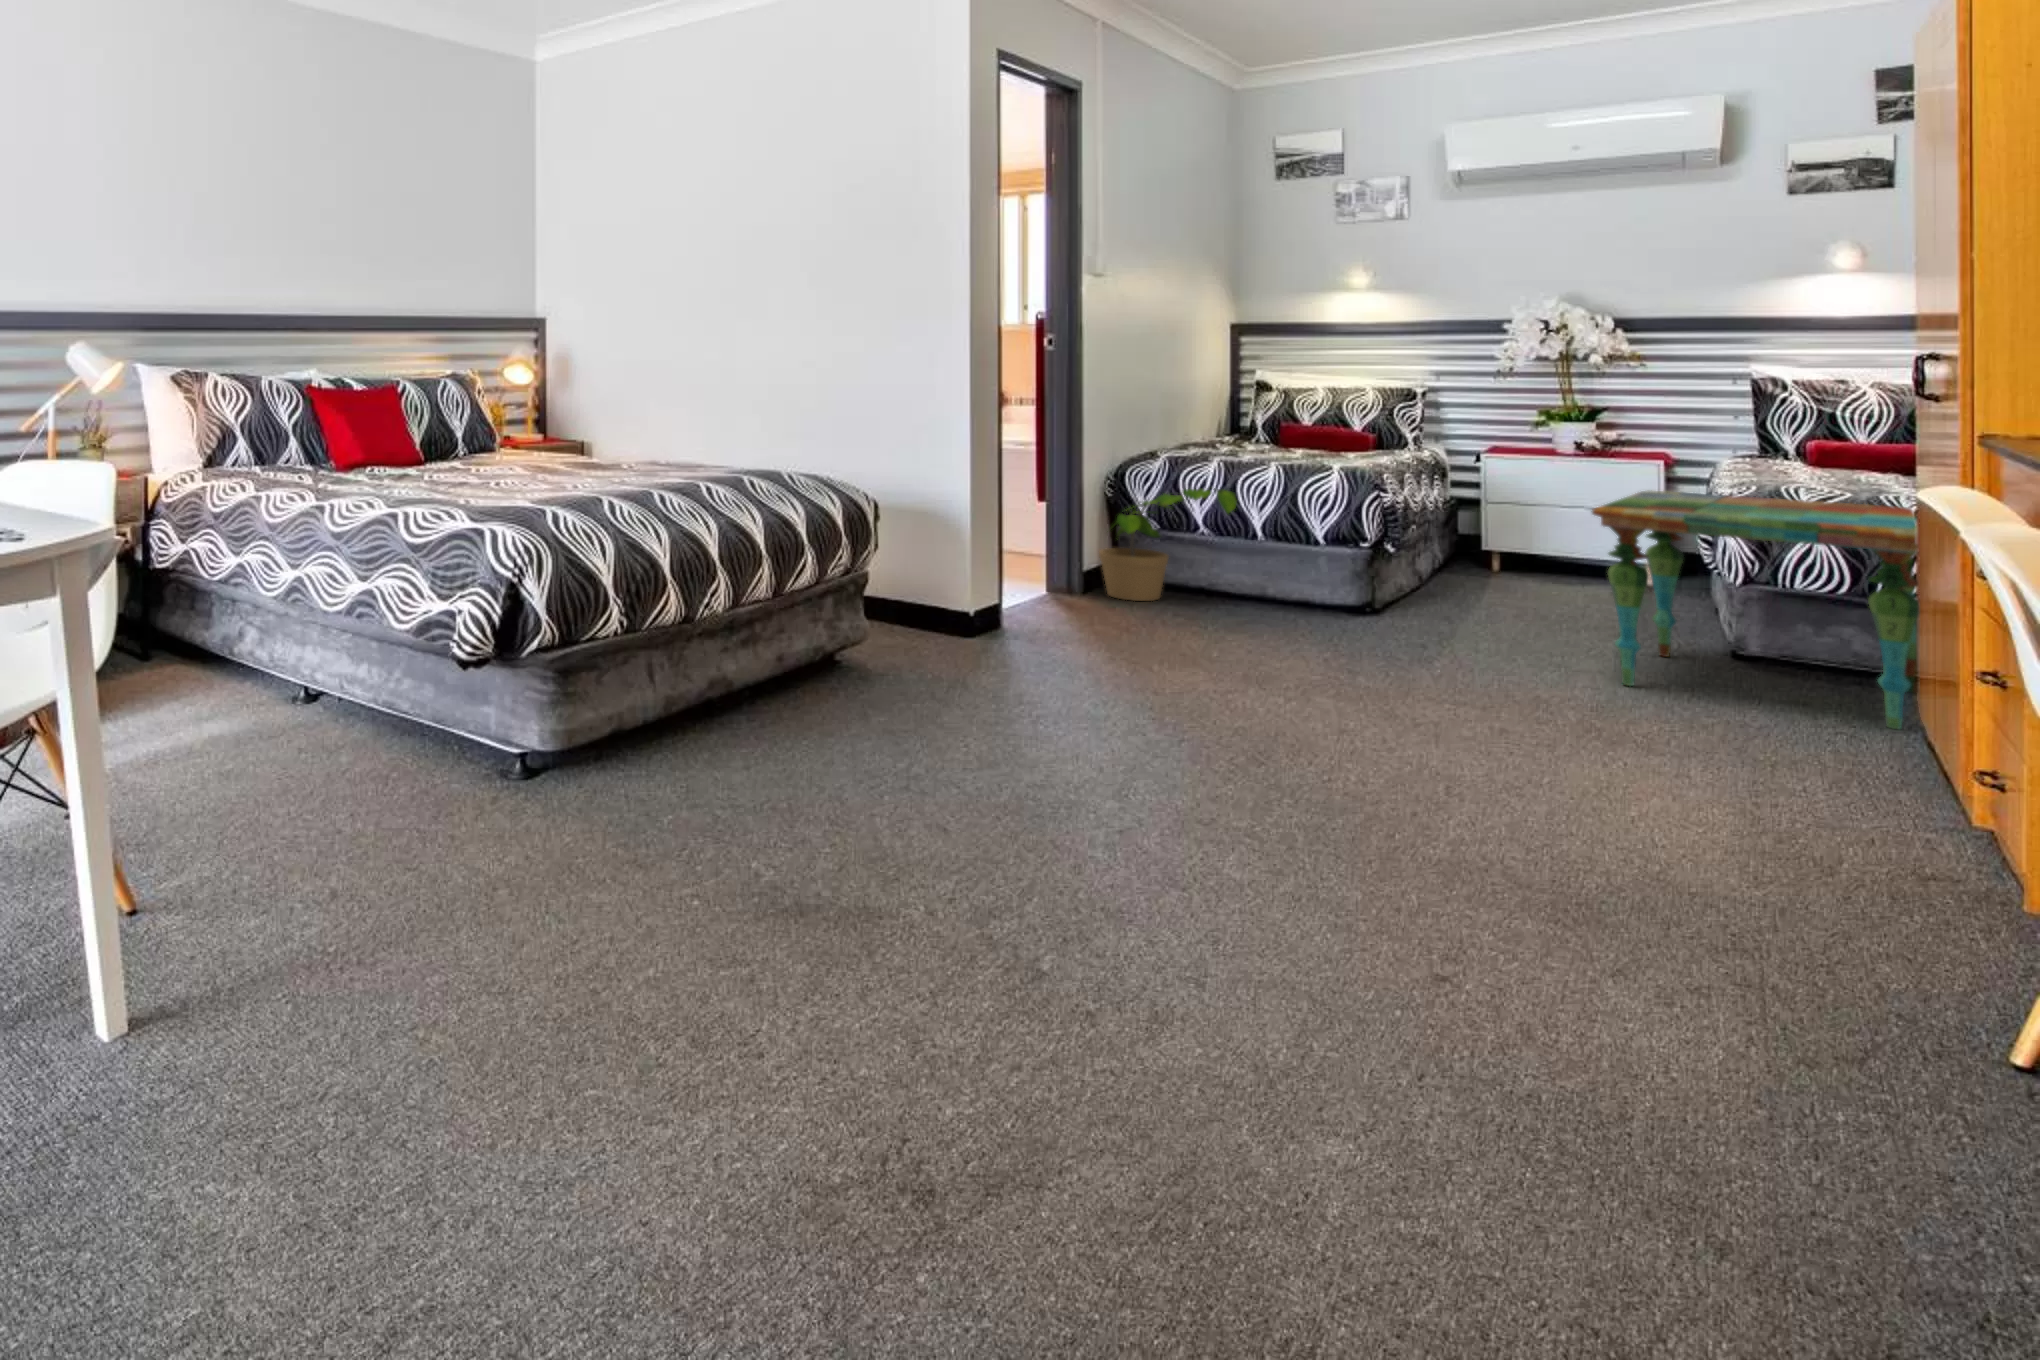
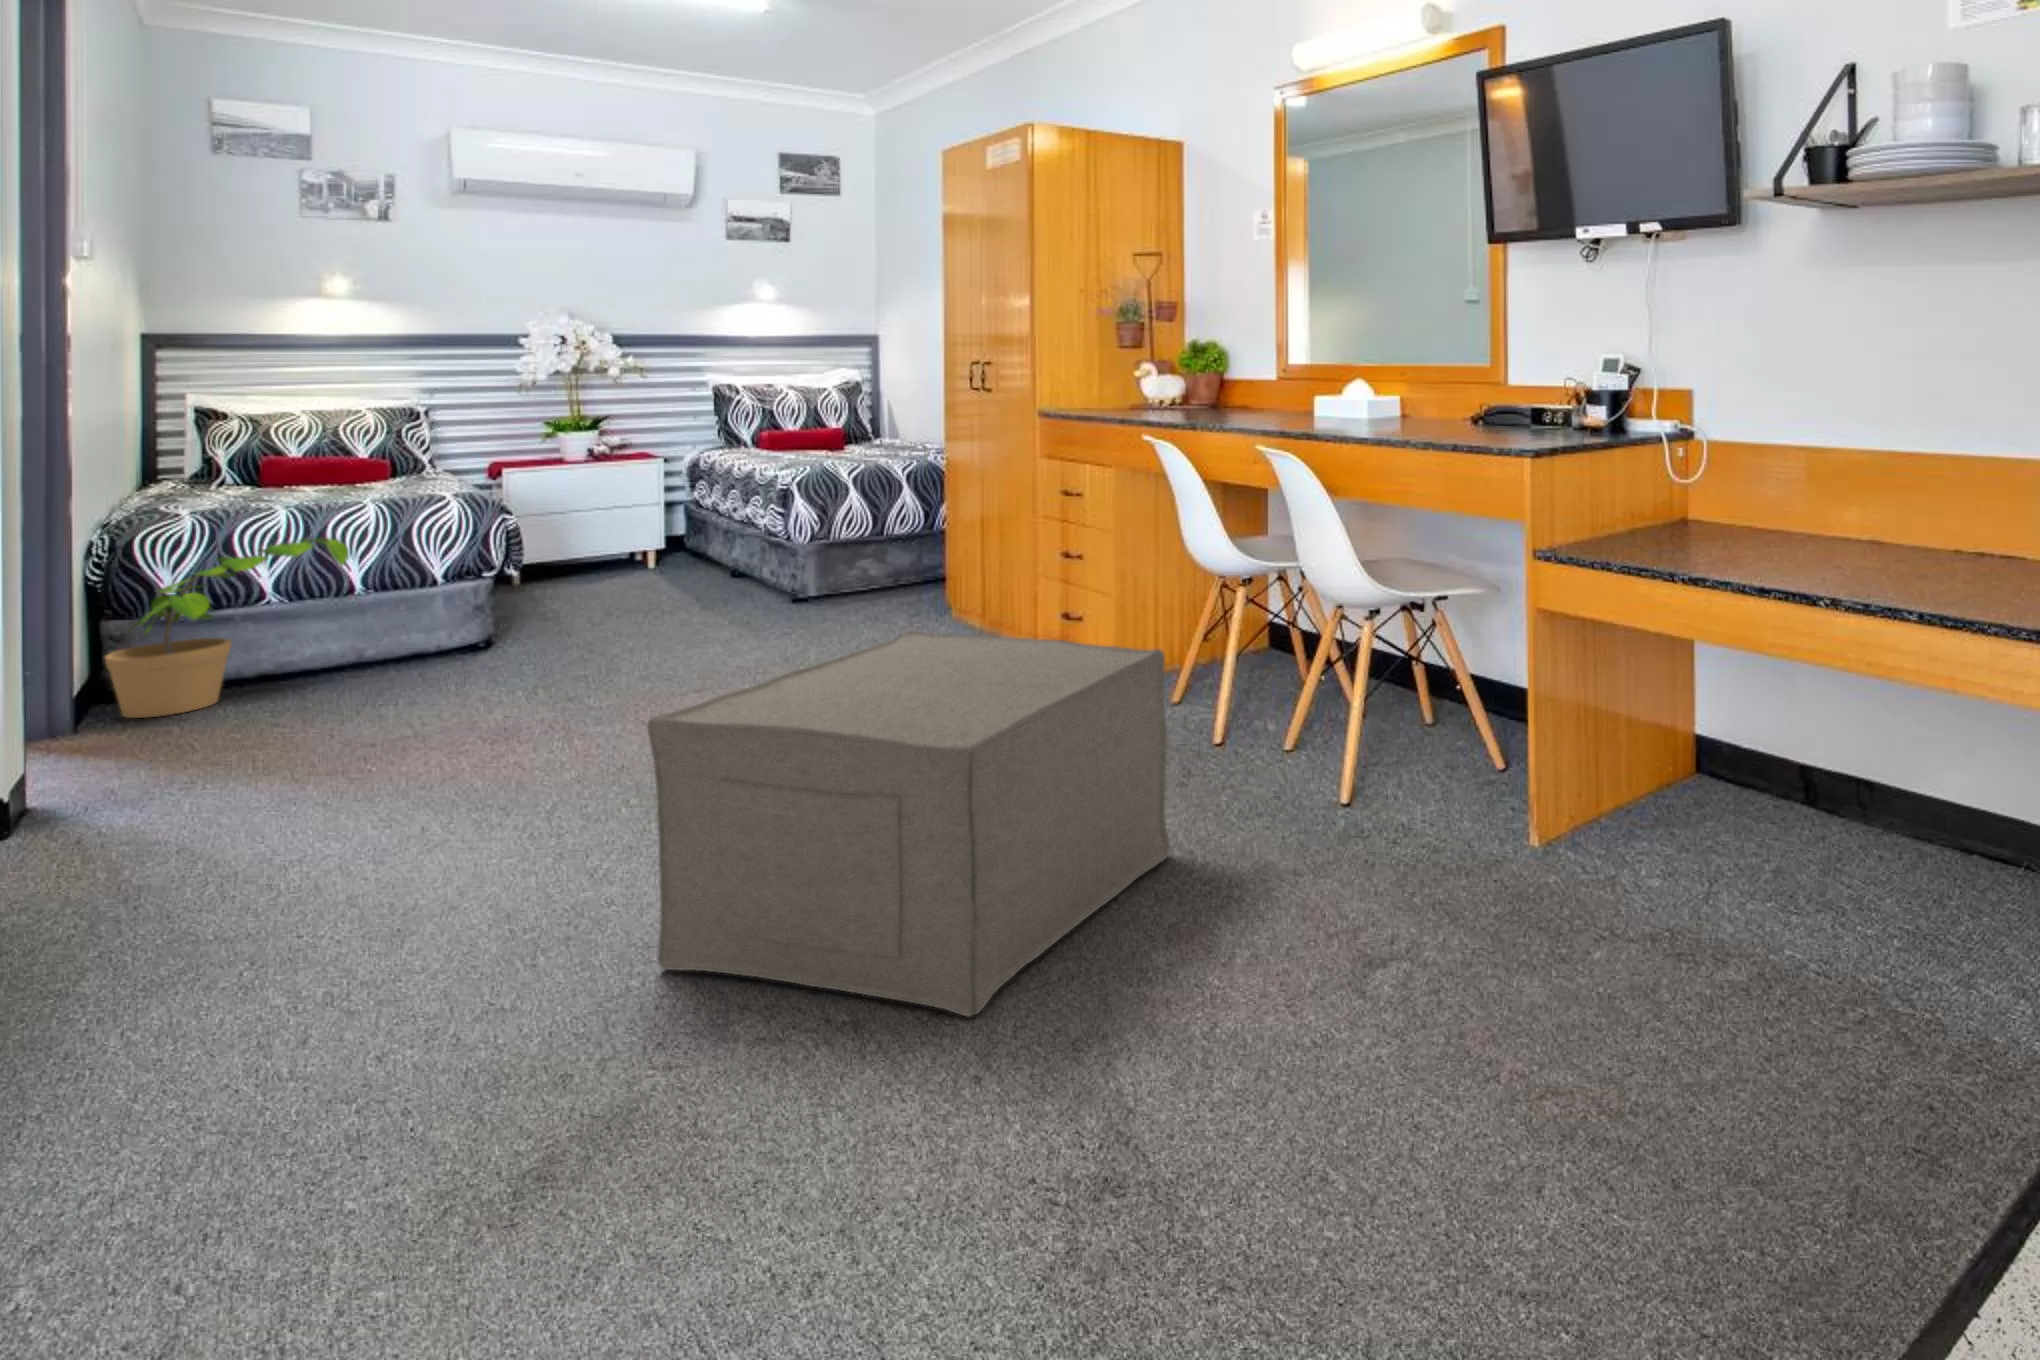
side table: present [1592,490,1919,729] -> none [738,470,956,641]
ottoman: none [1018,648,1578,1083] -> present [647,631,1170,1017]

